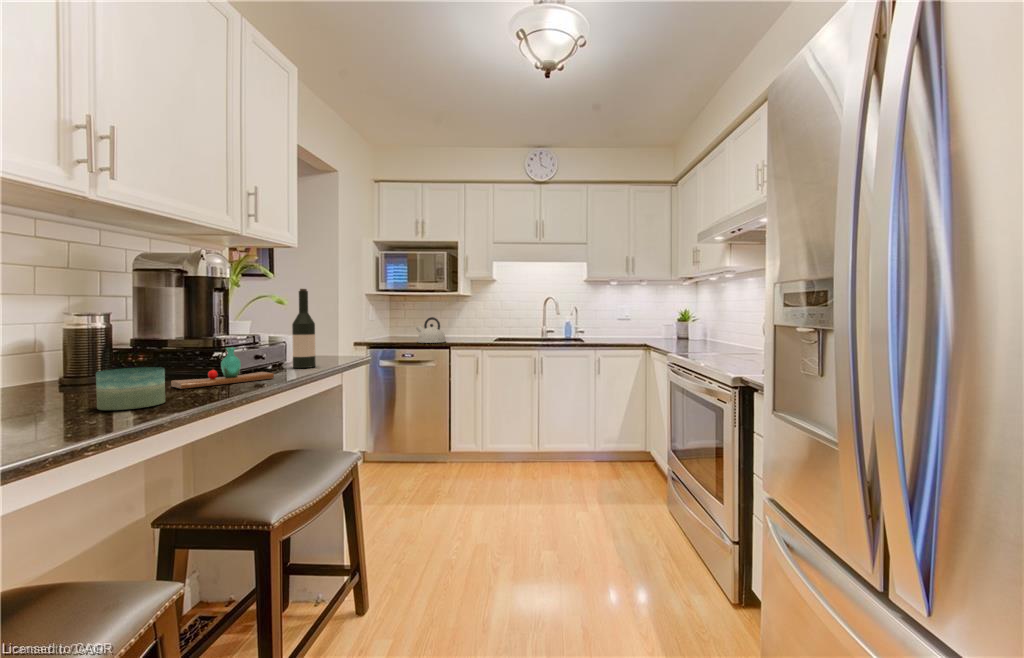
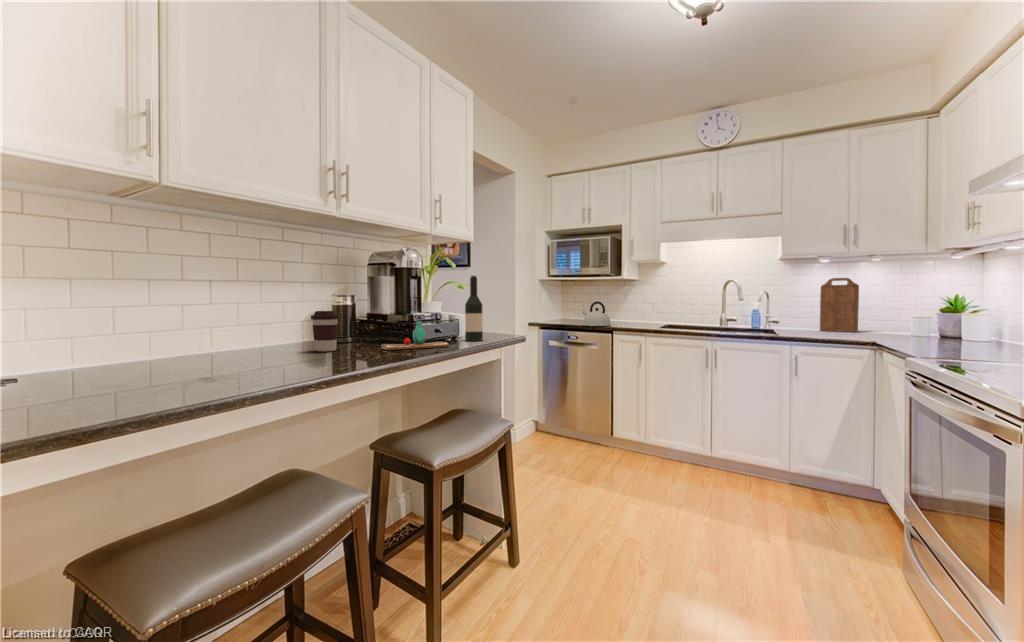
cutting board: none [626,298,654,344] -> present [820,278,859,332]
coffee cup: none [41,336,97,397] -> present [311,311,339,351]
candle: present [96,367,165,410] -> none [337,332,375,360]

